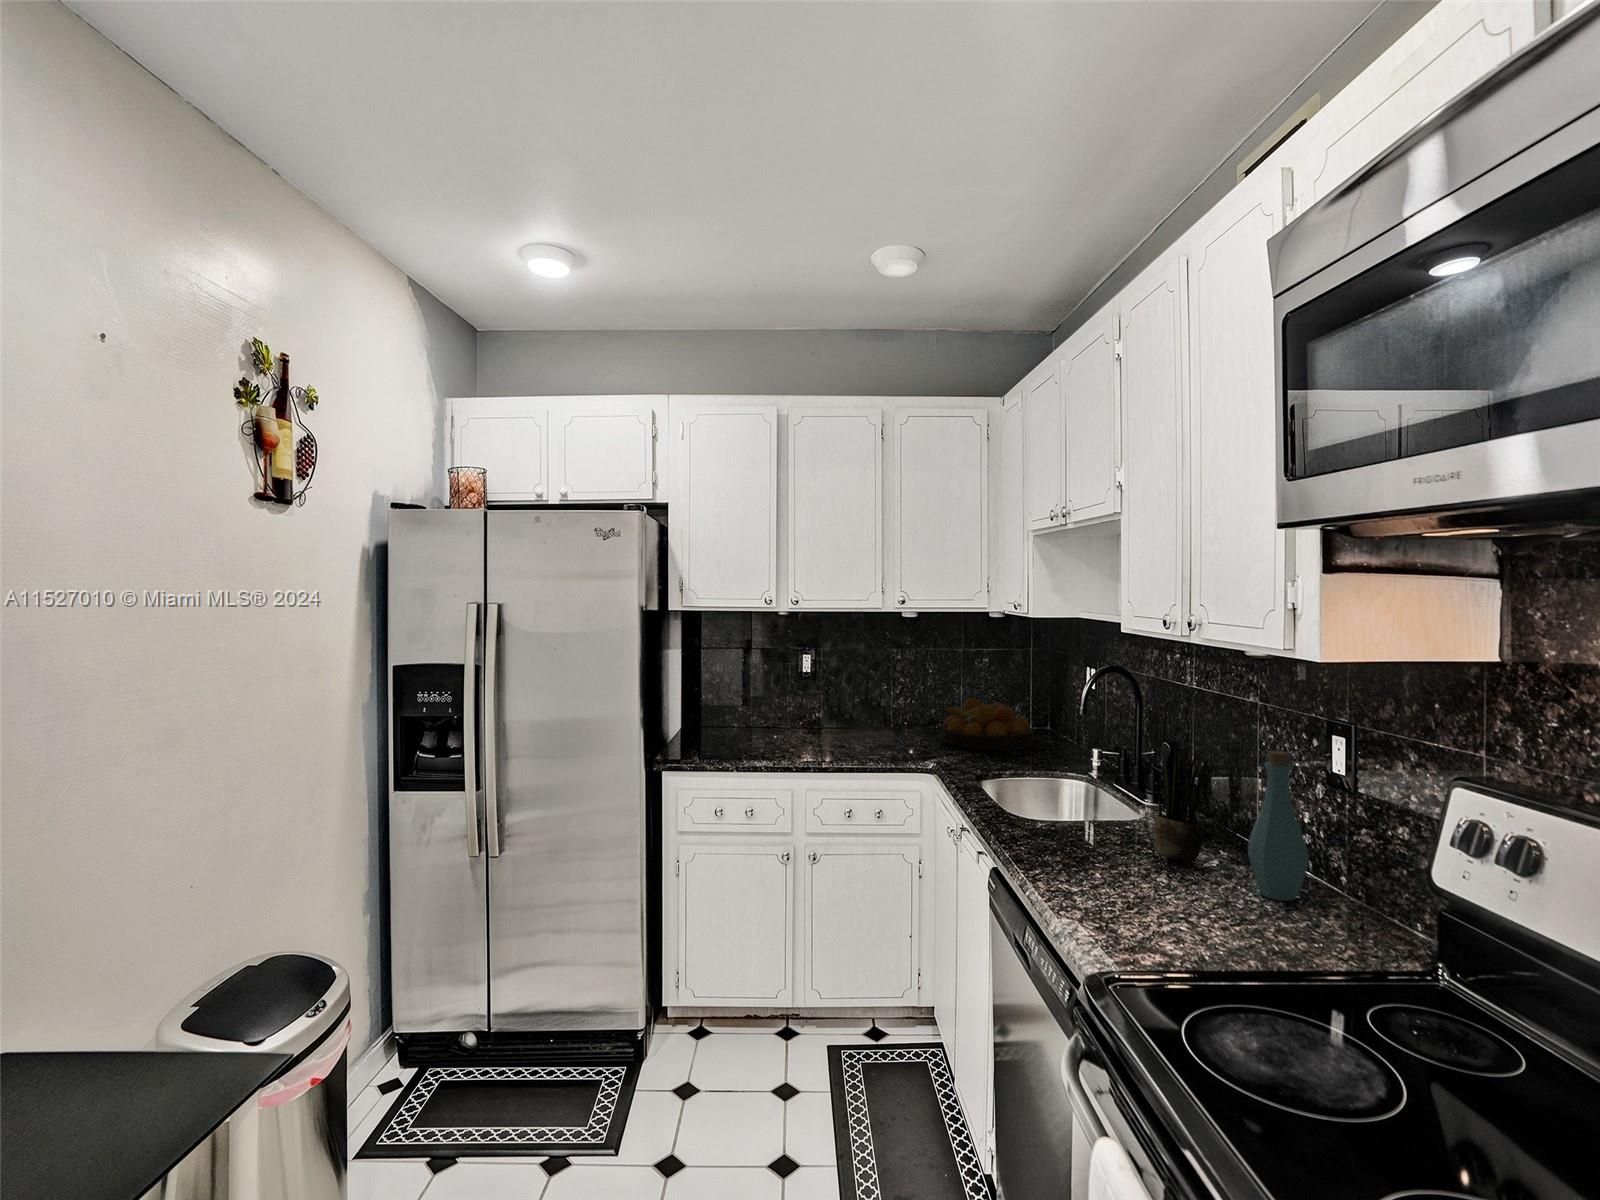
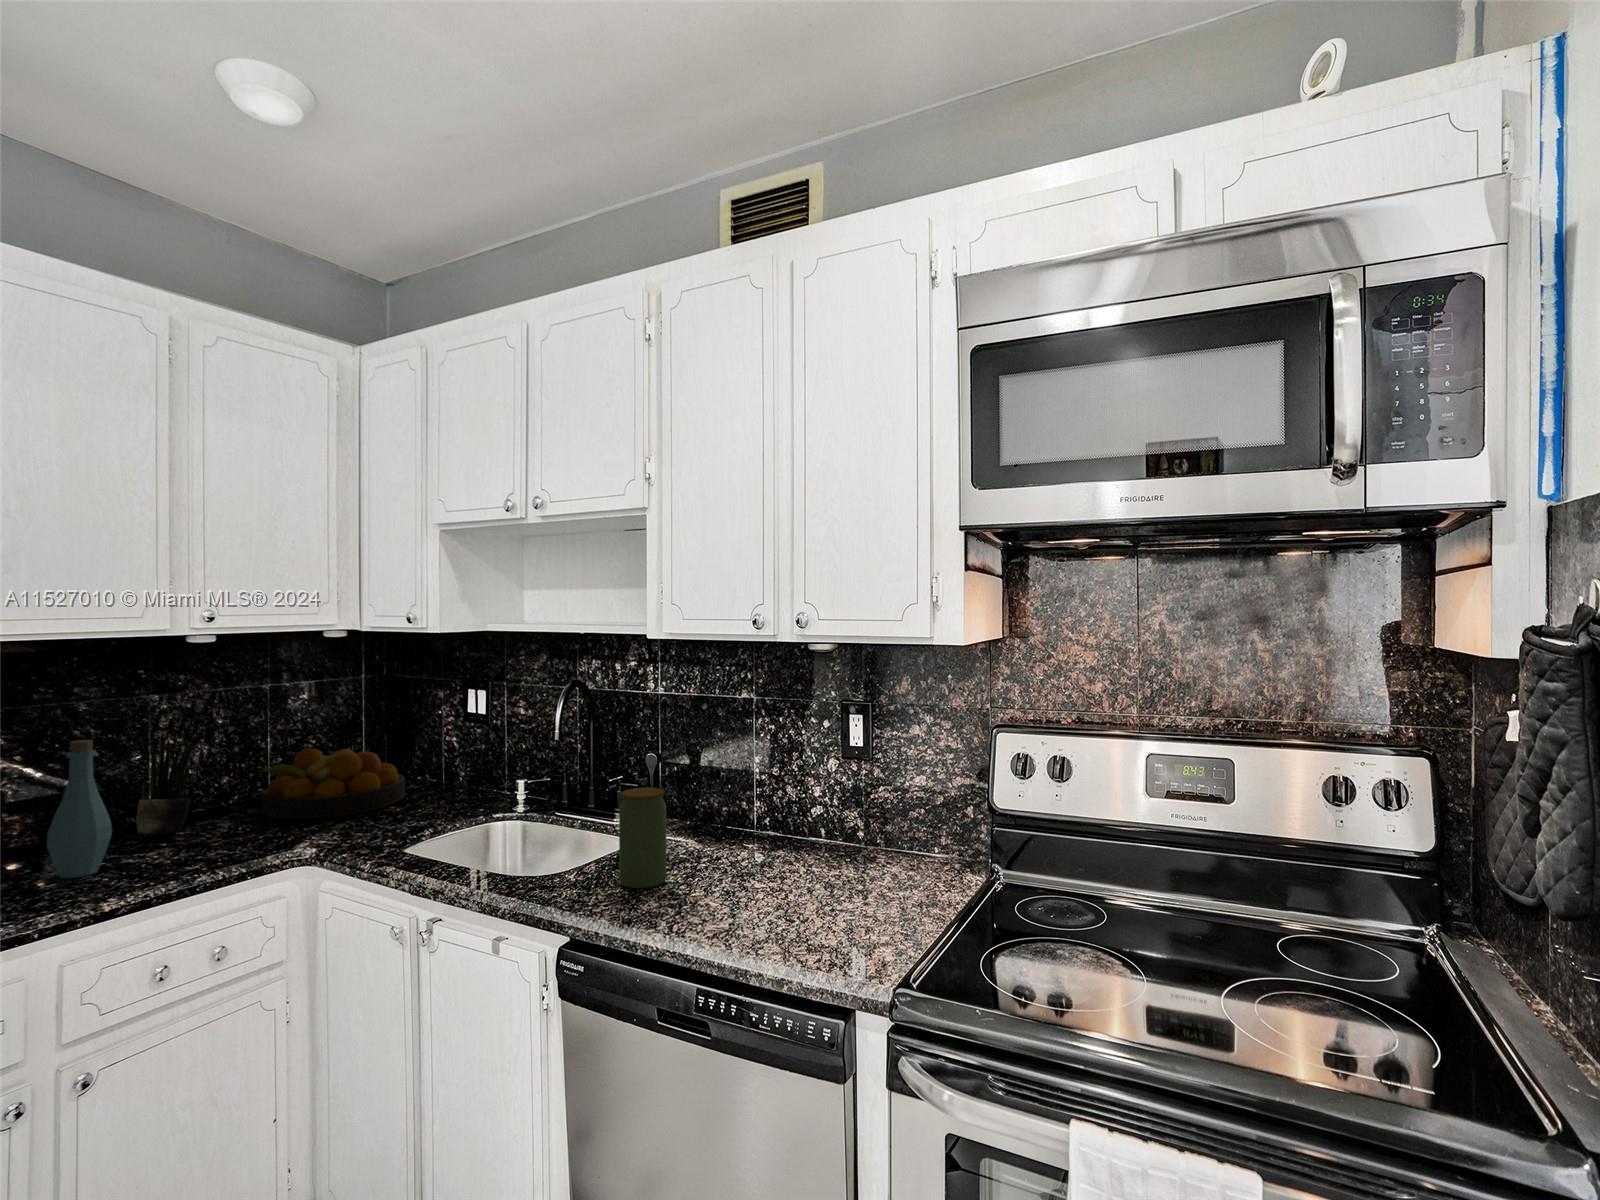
potted plant: present [1154,746,1208,862] -> present [136,733,194,834]
bottle: present [1248,751,1308,901] -> present [47,740,112,878]
jar: none [1069,765,1112,853] -> present [619,787,666,888]

